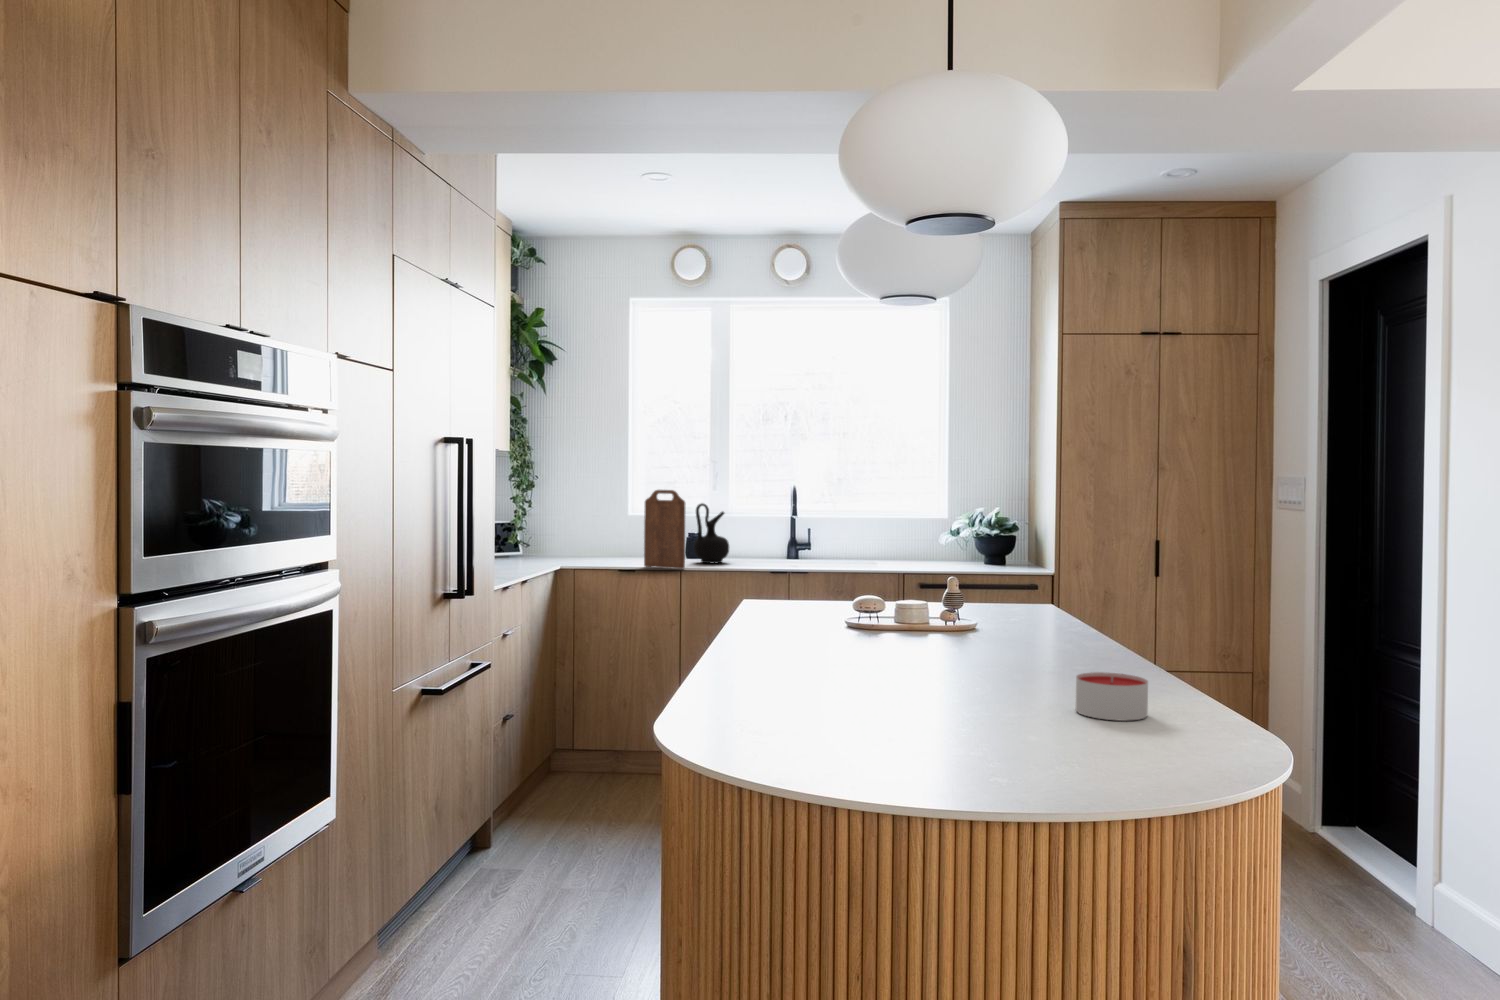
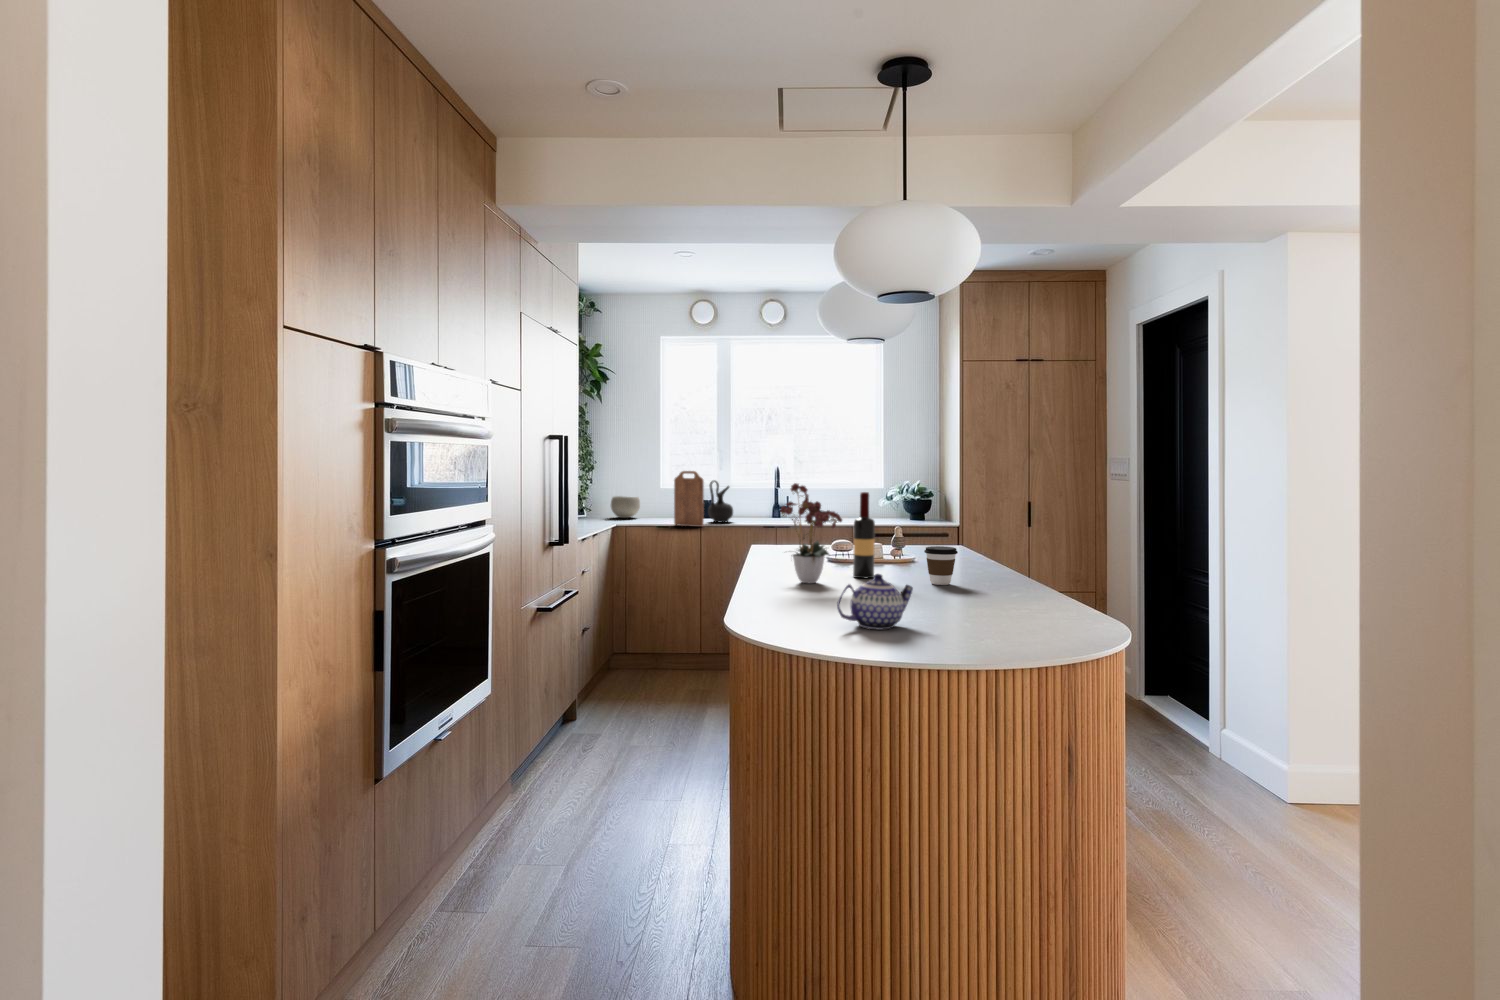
flower arrangement: none [756,502,862,662] -> present [781,483,842,583]
wine bottle: none [874,523,907,654] -> present [853,492,875,578]
bowl: none [559,525,600,555] -> present [611,496,640,518]
coffee cup: none [980,607,1030,667] -> present [924,546,958,585]
teapot: none [821,655,945,745] -> present [837,574,913,629]
candle: present [1076,672,1148,721] -> none [992,585,1038,615]

